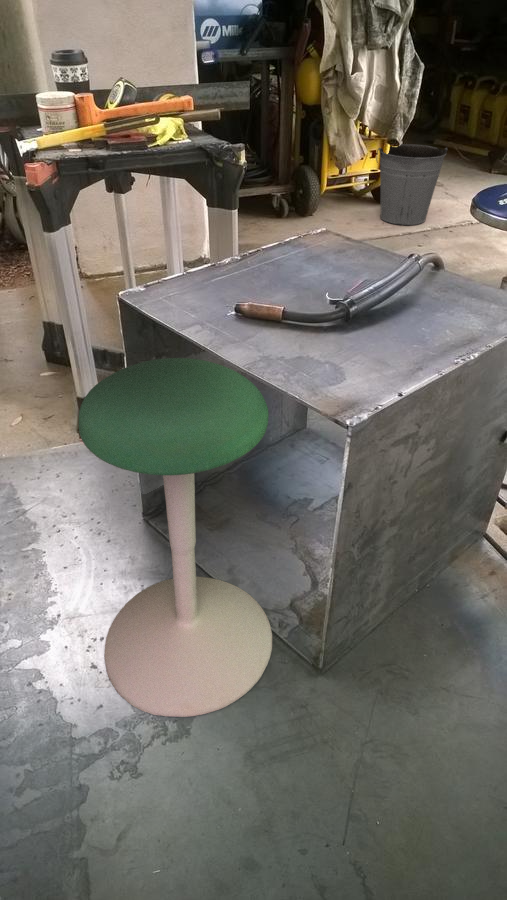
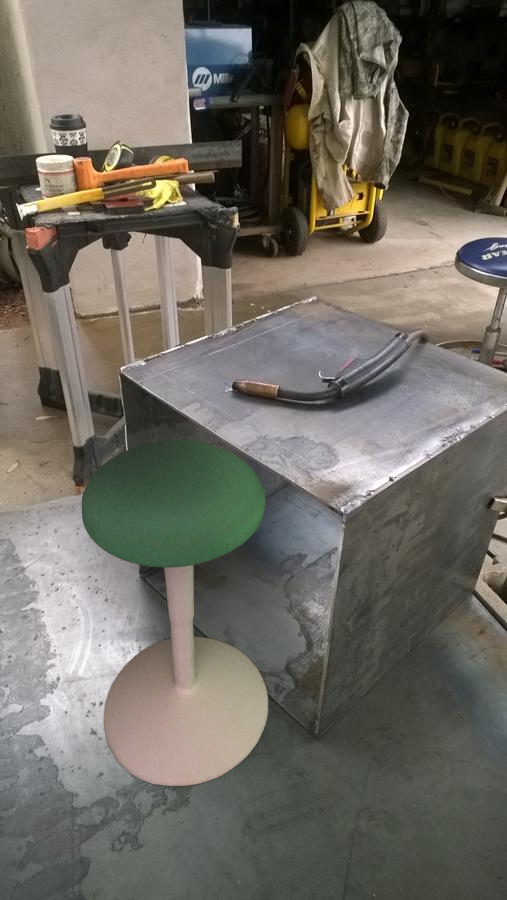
bucket: present [376,144,447,225] -> none [363,186,431,263]

